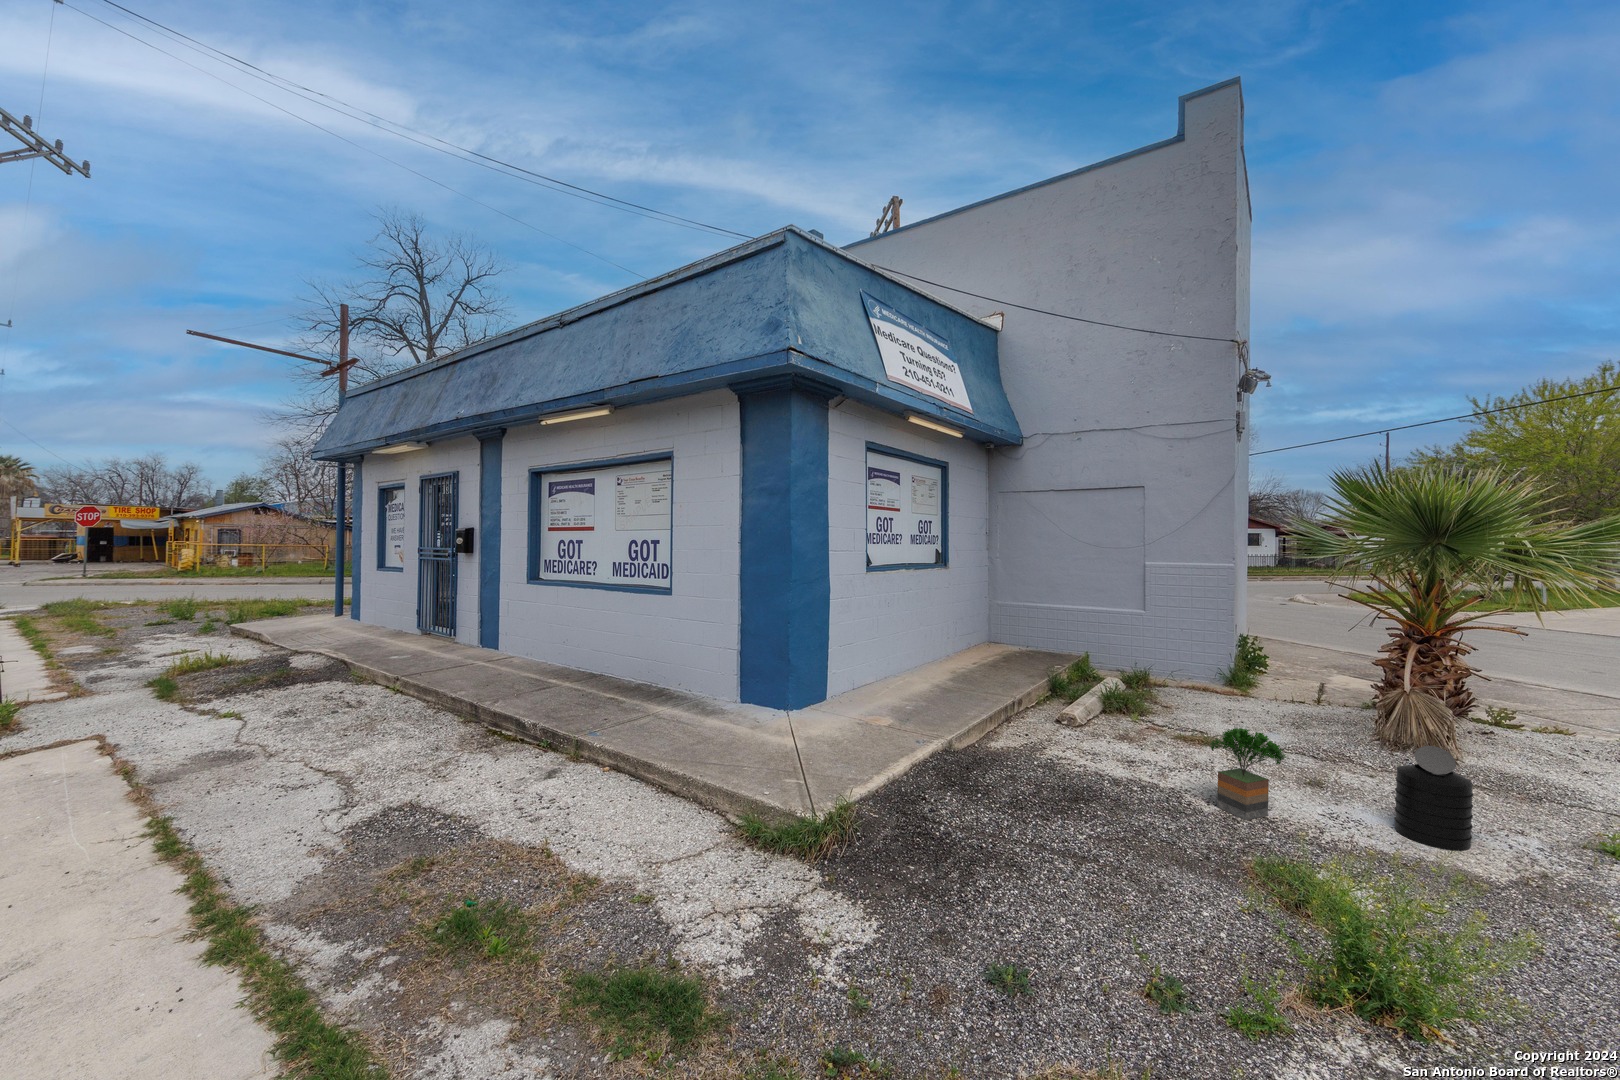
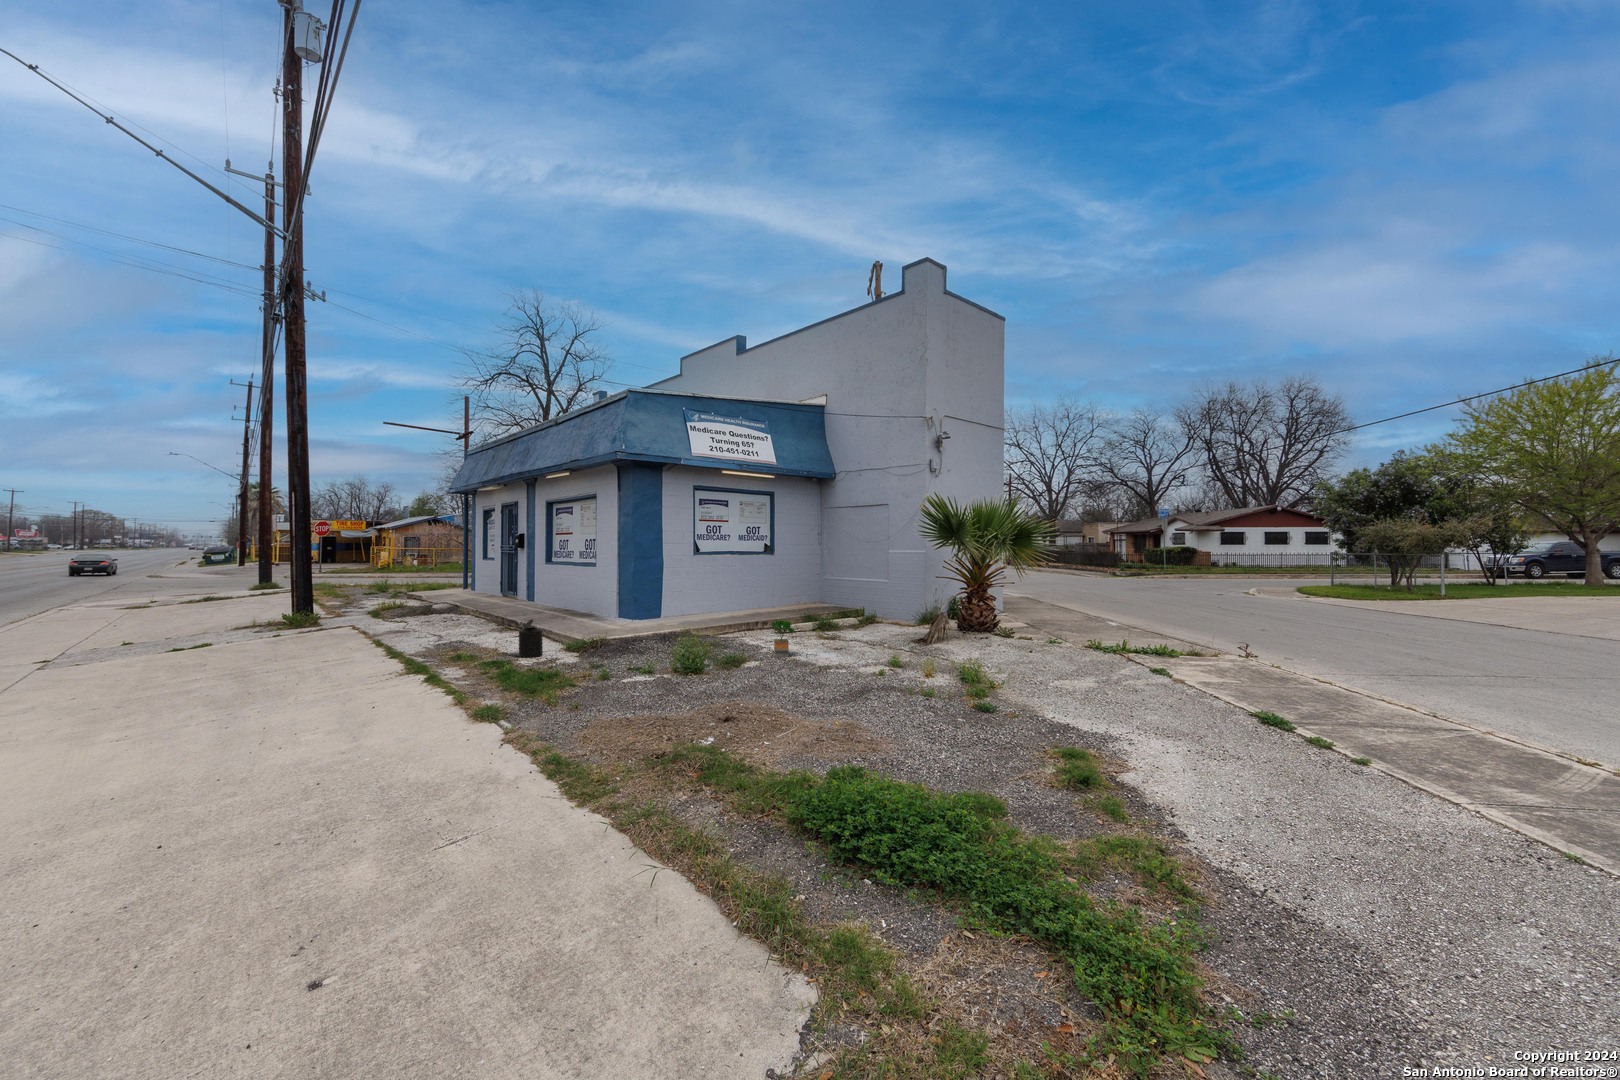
trash can: present [1394,746,1473,851] -> present [519,619,543,658]

